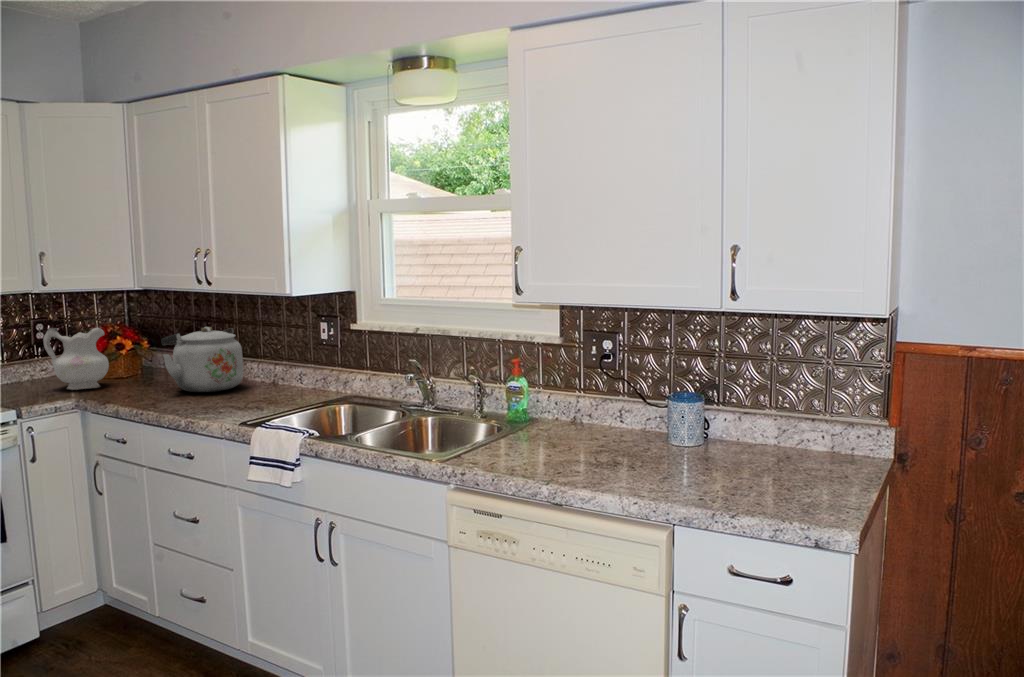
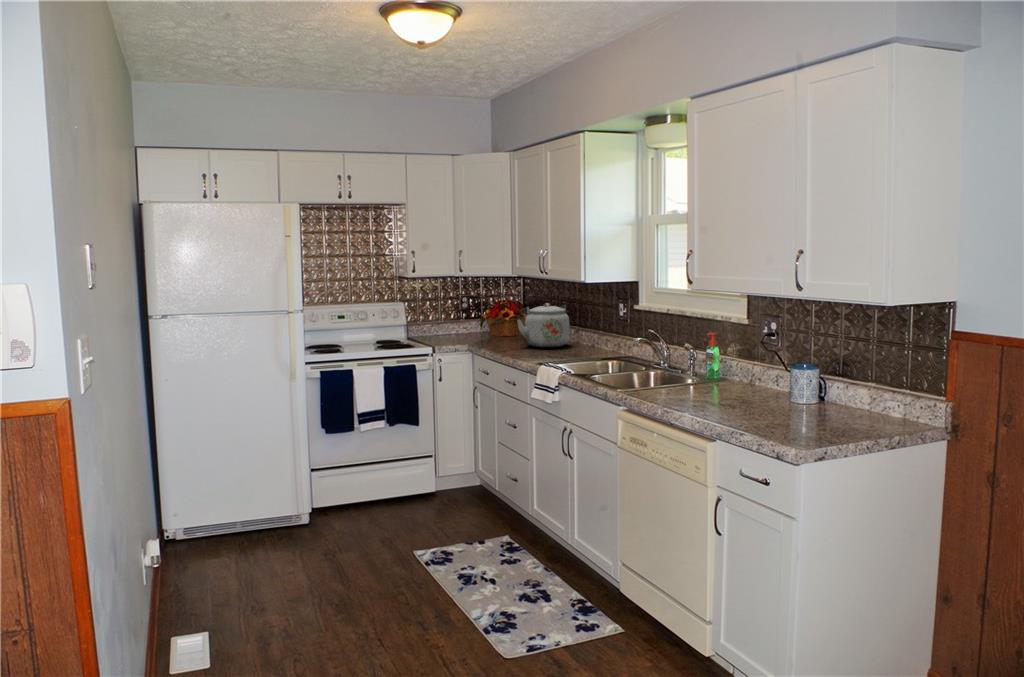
ceramic pitcher: present [43,328,109,390] -> none [460,300,495,340]

